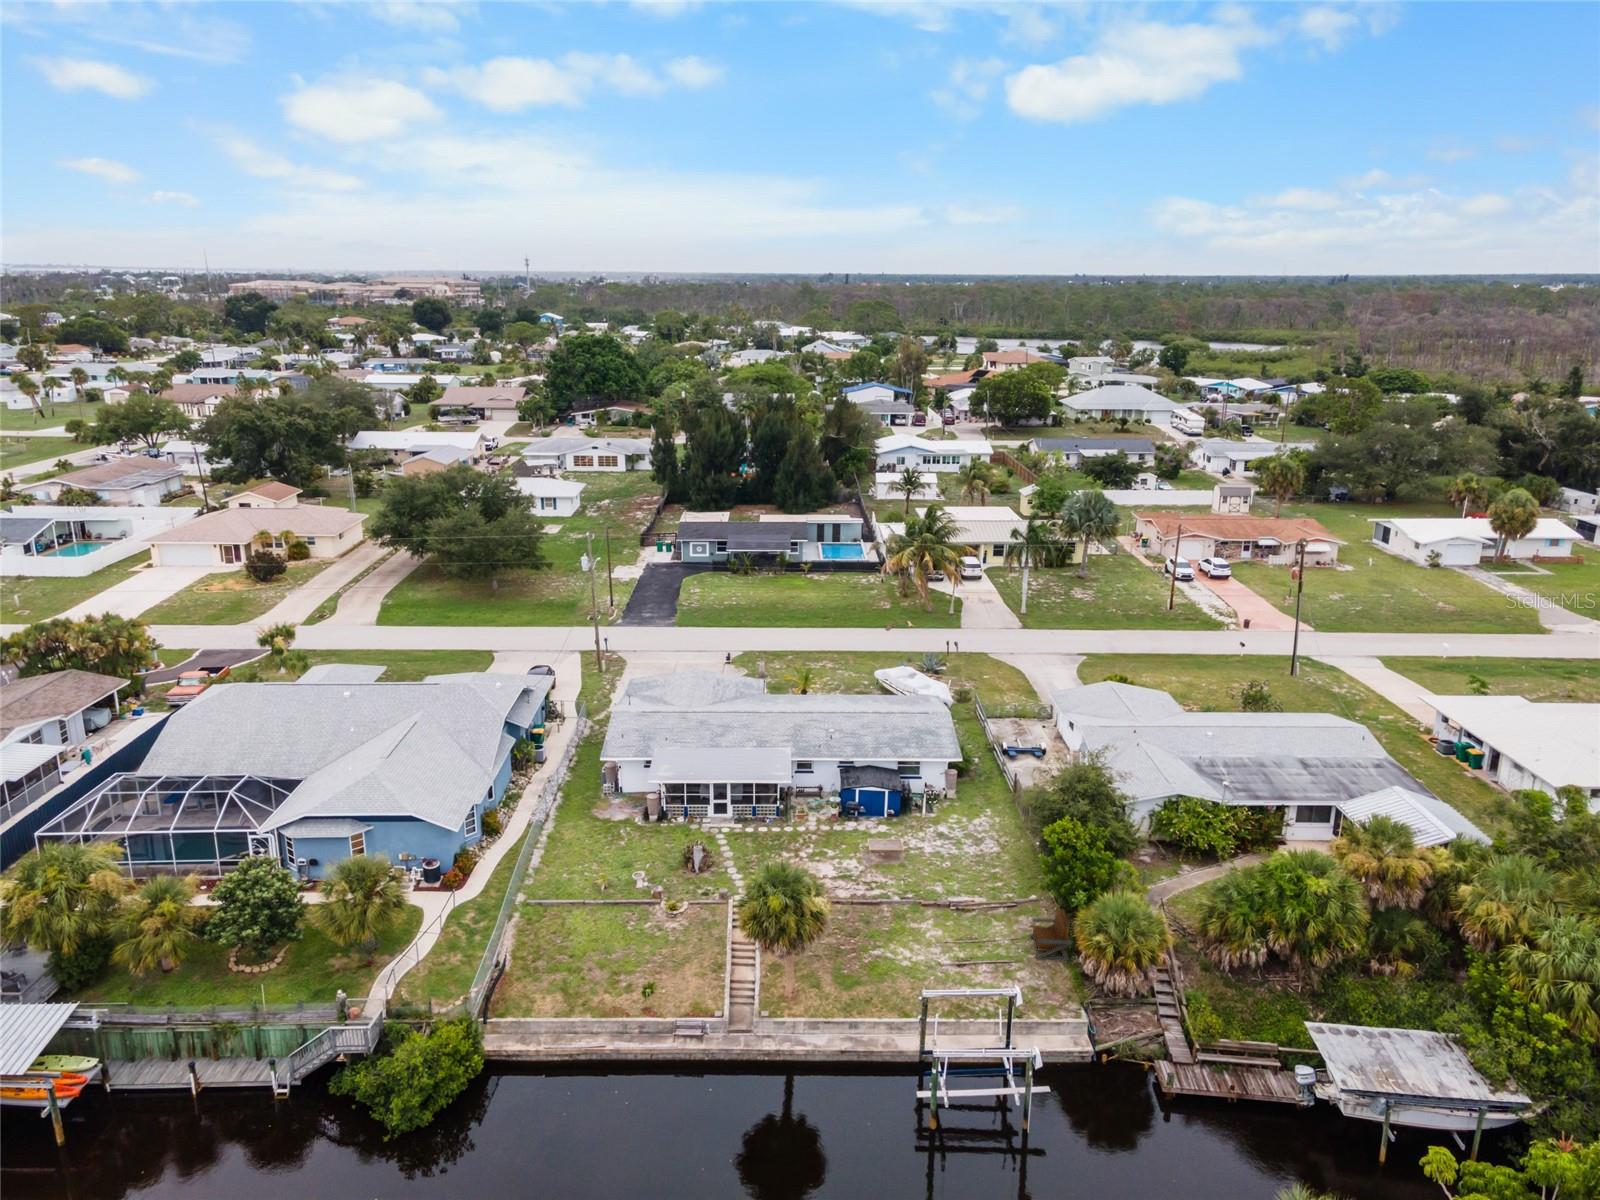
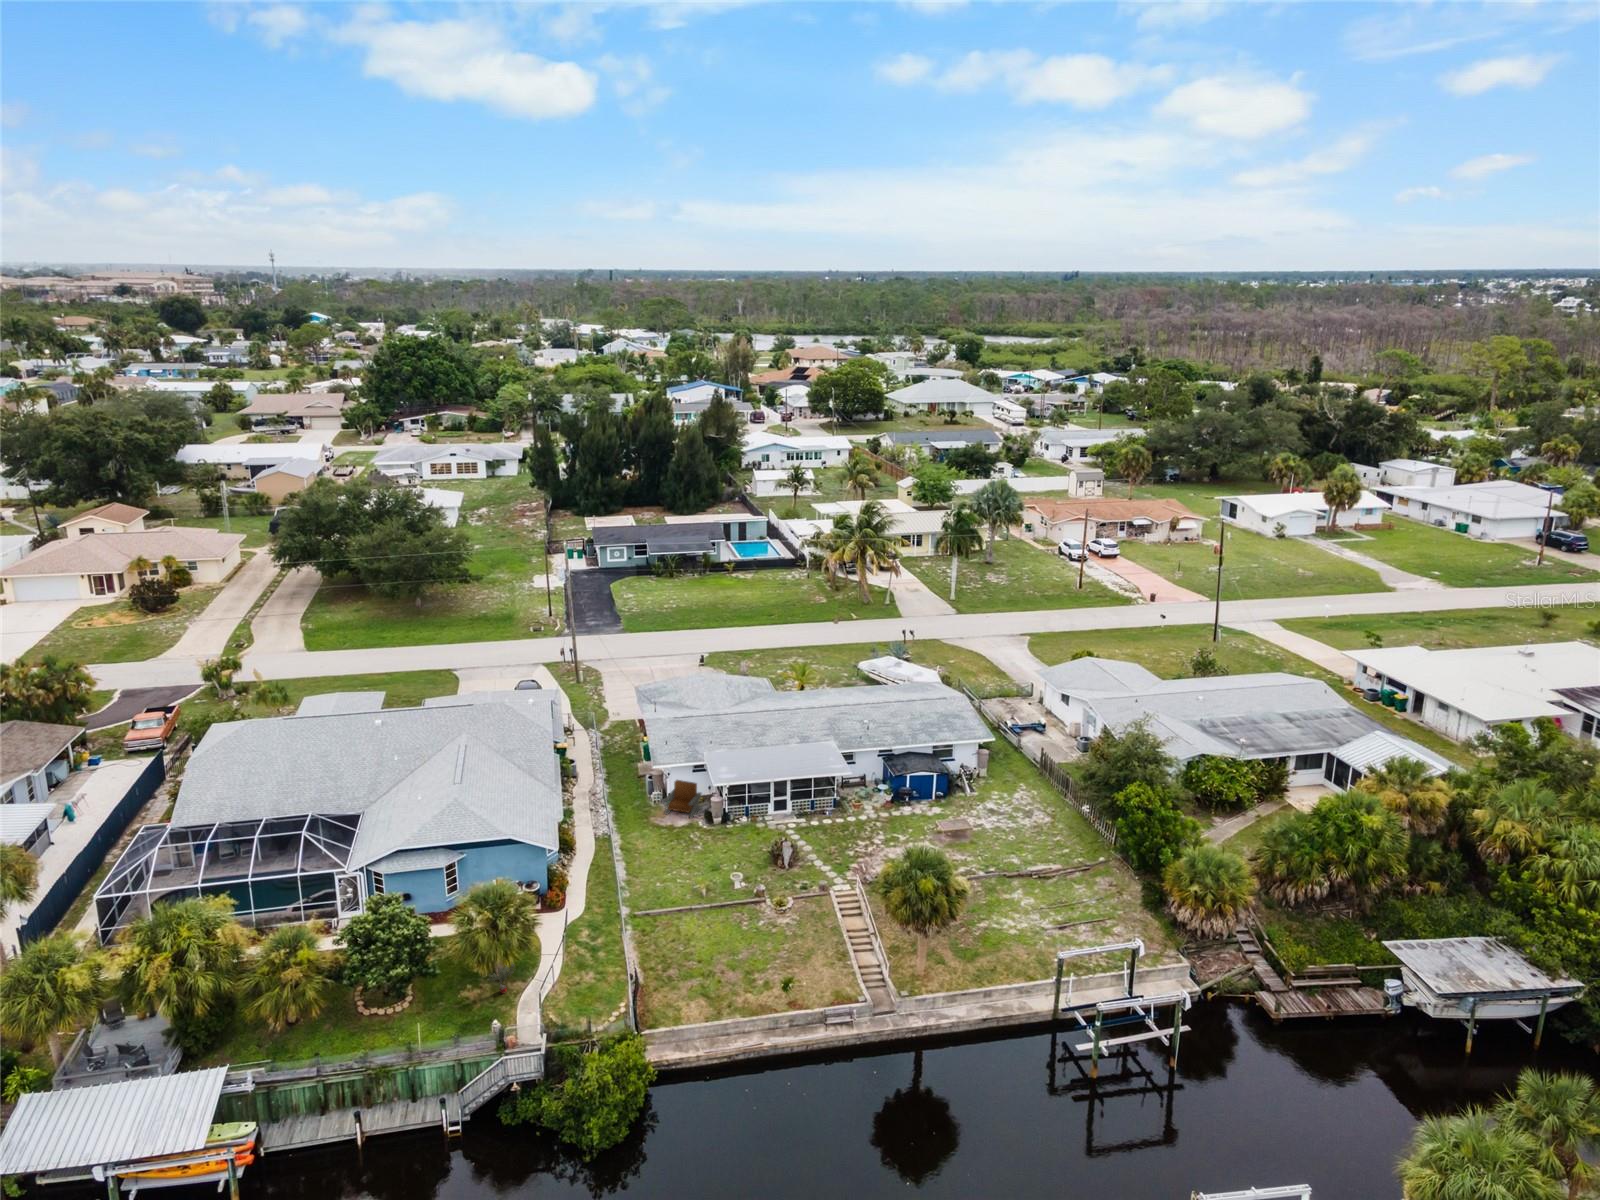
lounge chair: present [1031,909,1072,961] -> present [665,780,701,818]

